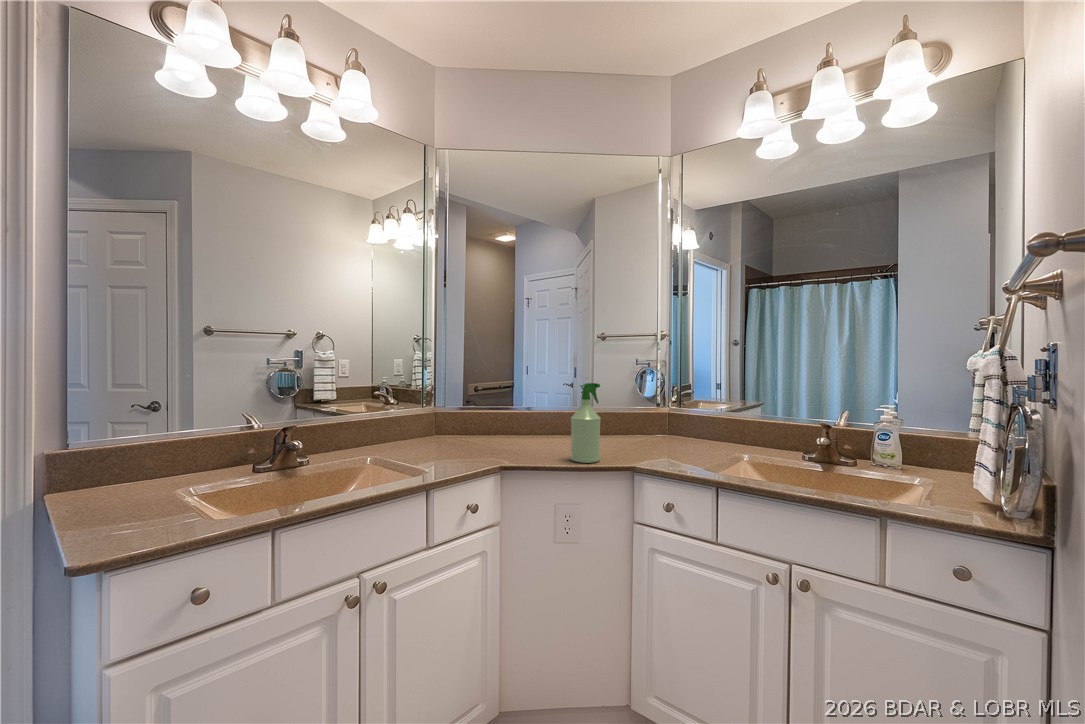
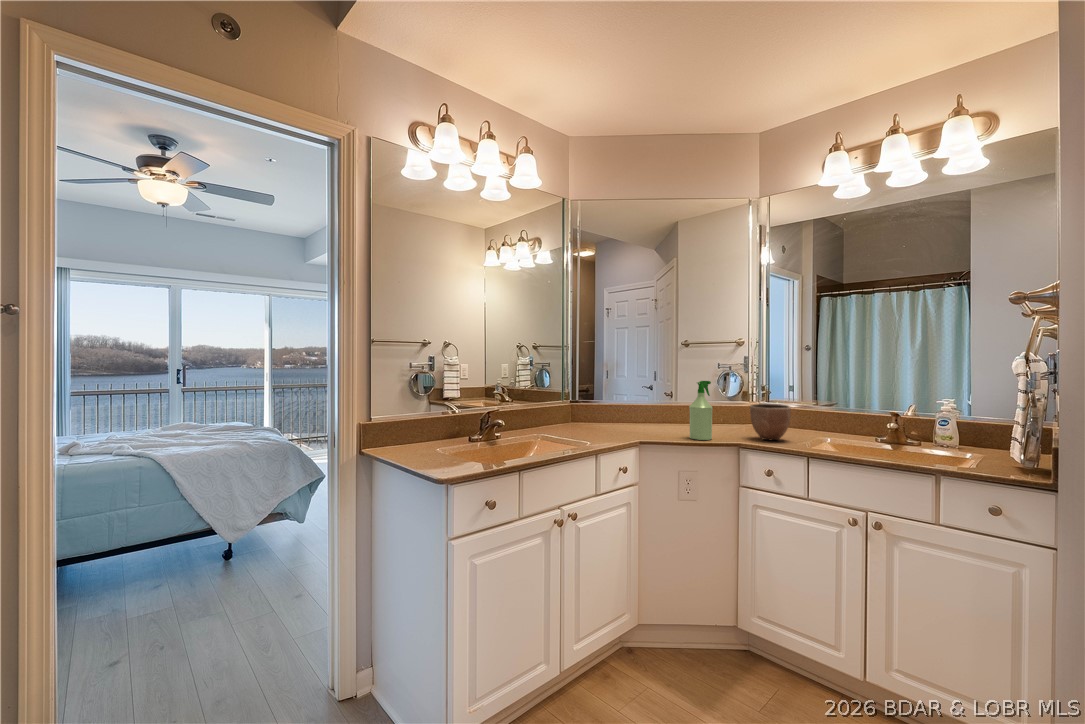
decorative bowl: none [649,413,699,462] -> present [750,404,791,440]

